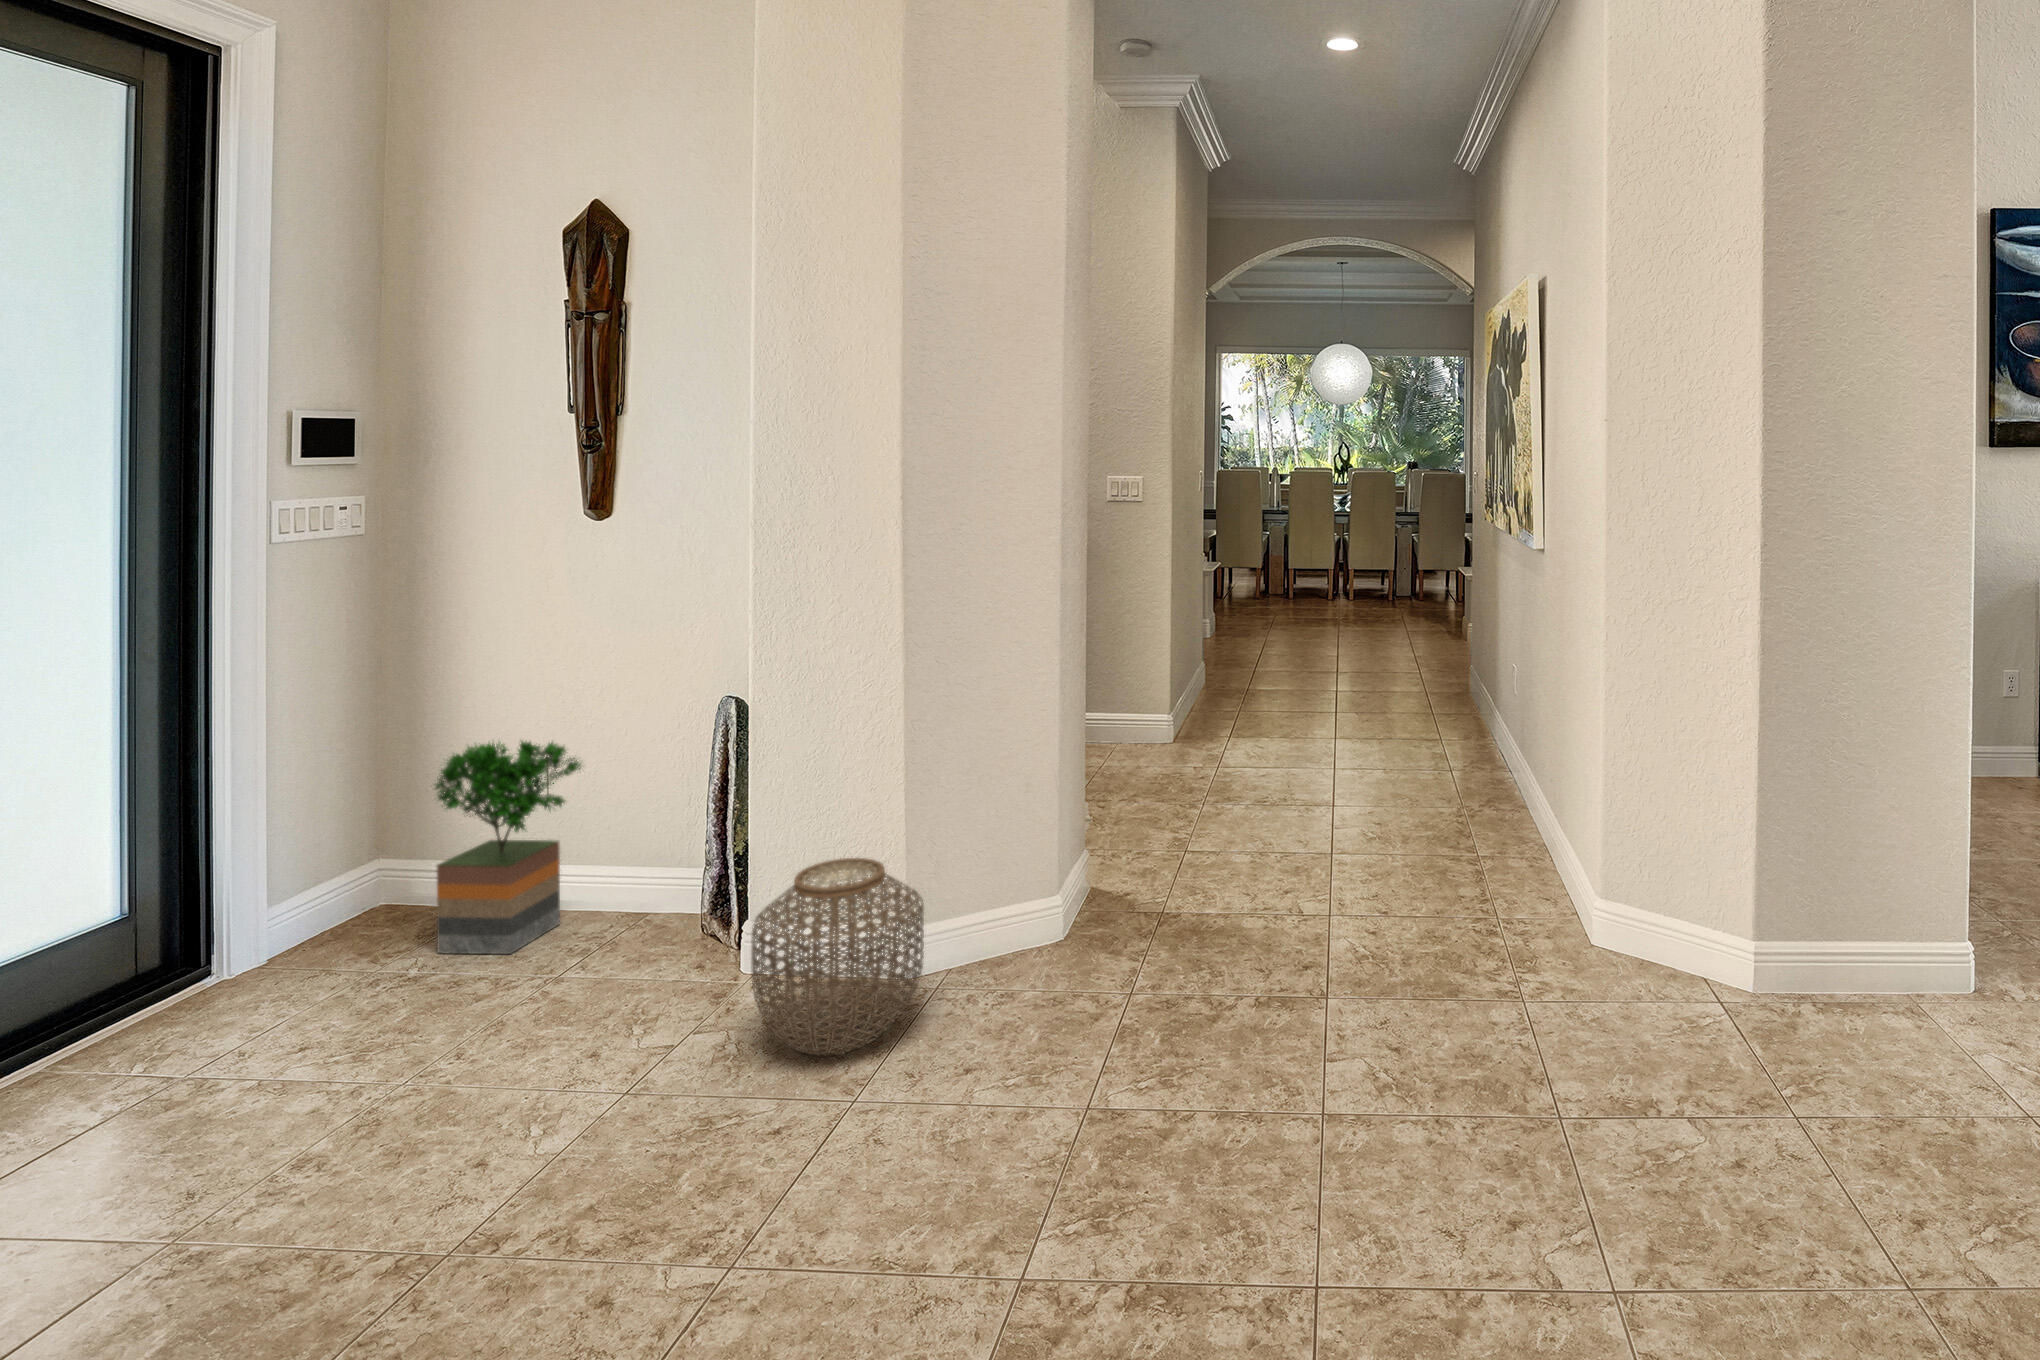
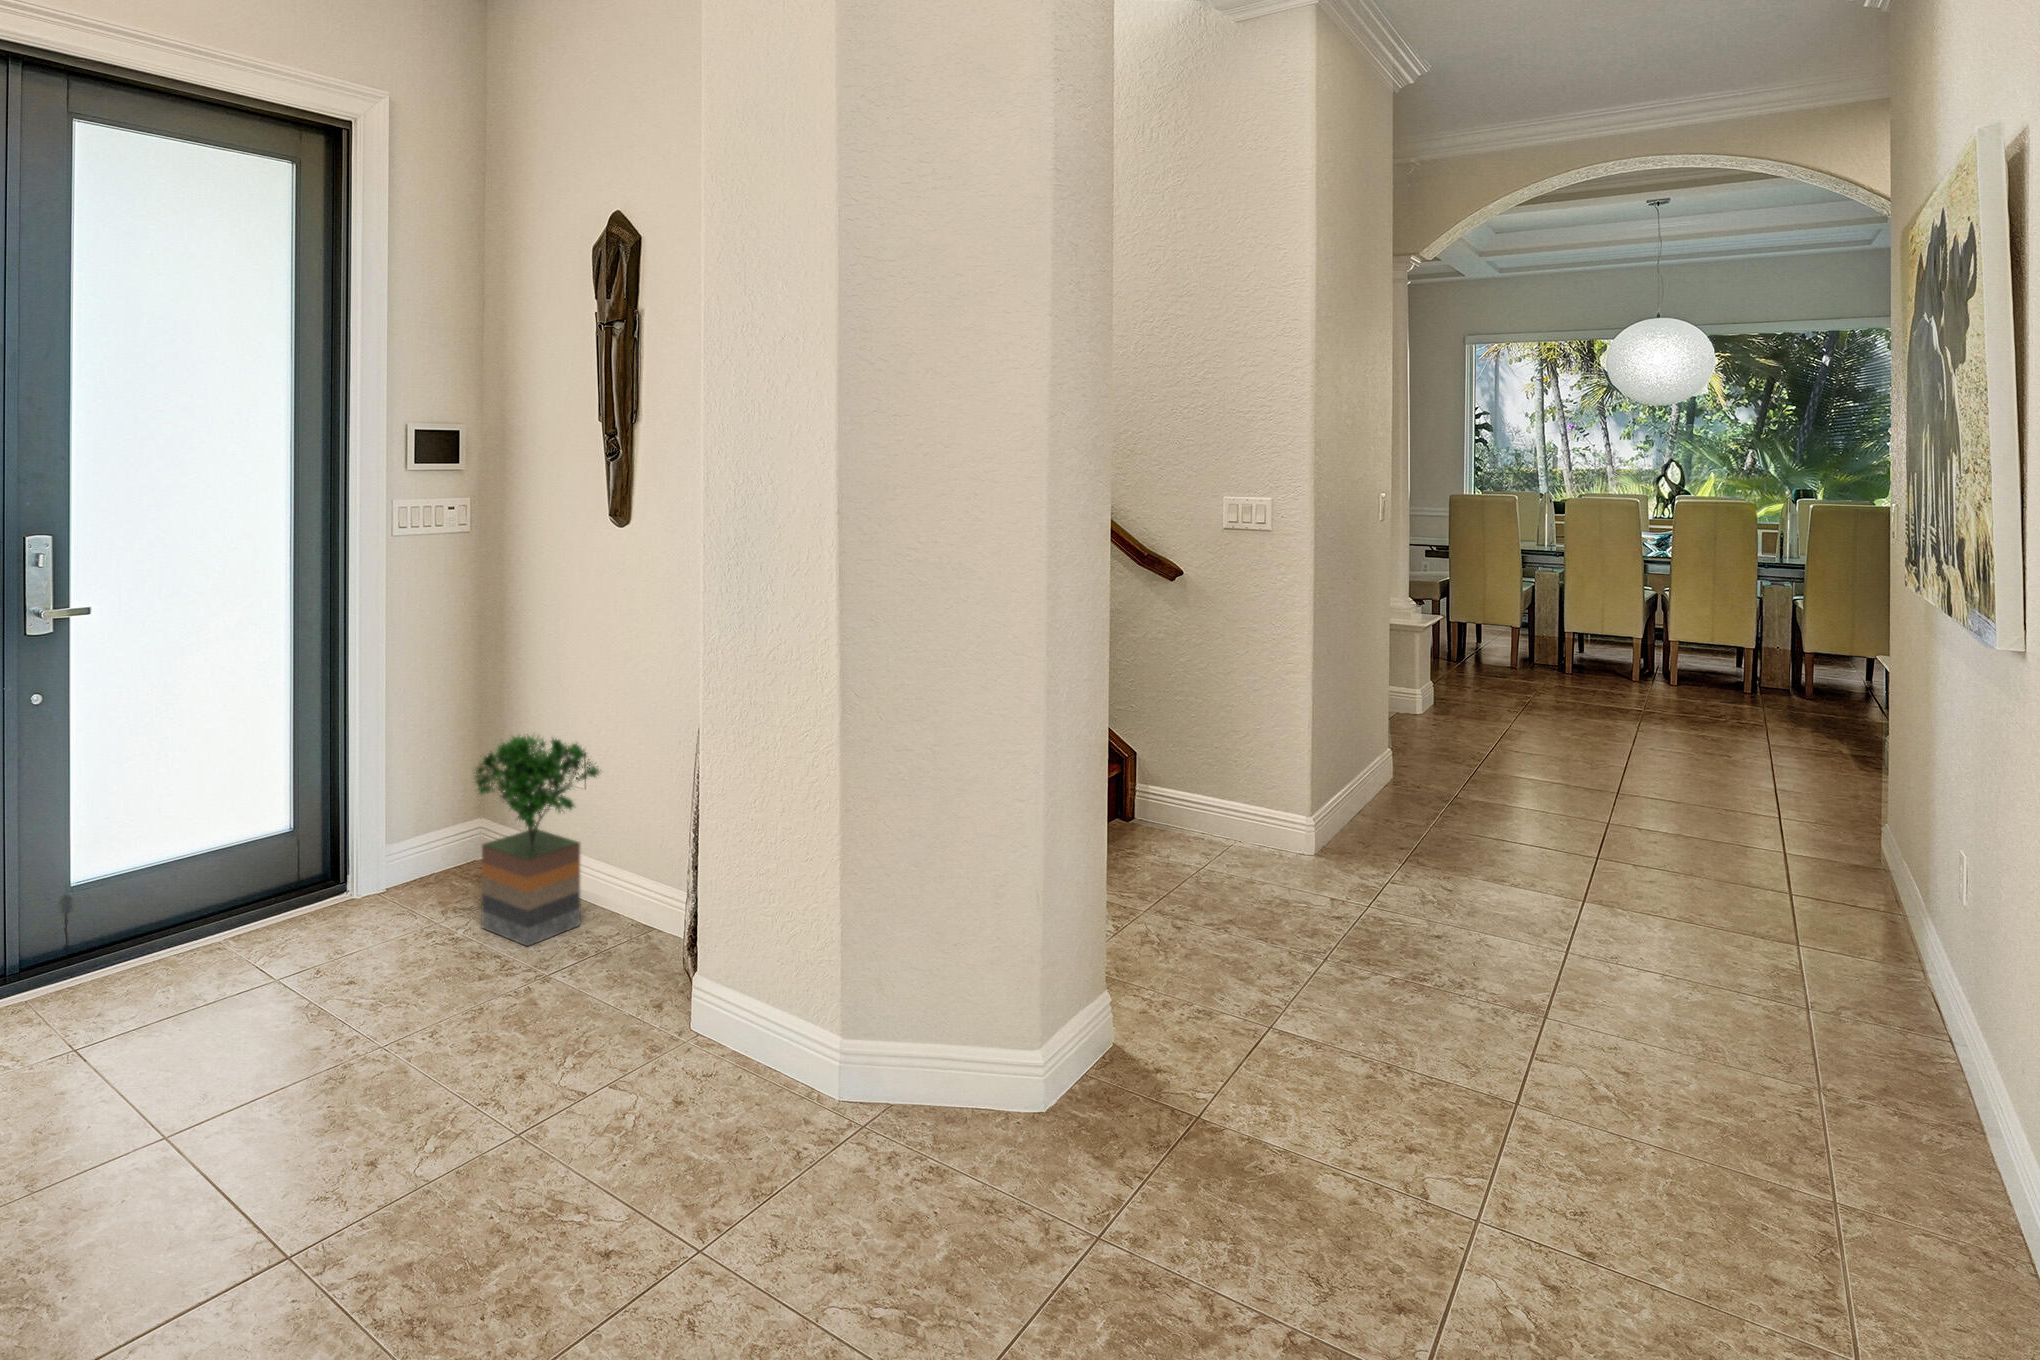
woven basket: present [751,858,924,1056] -> none [640,939,831,1182]

